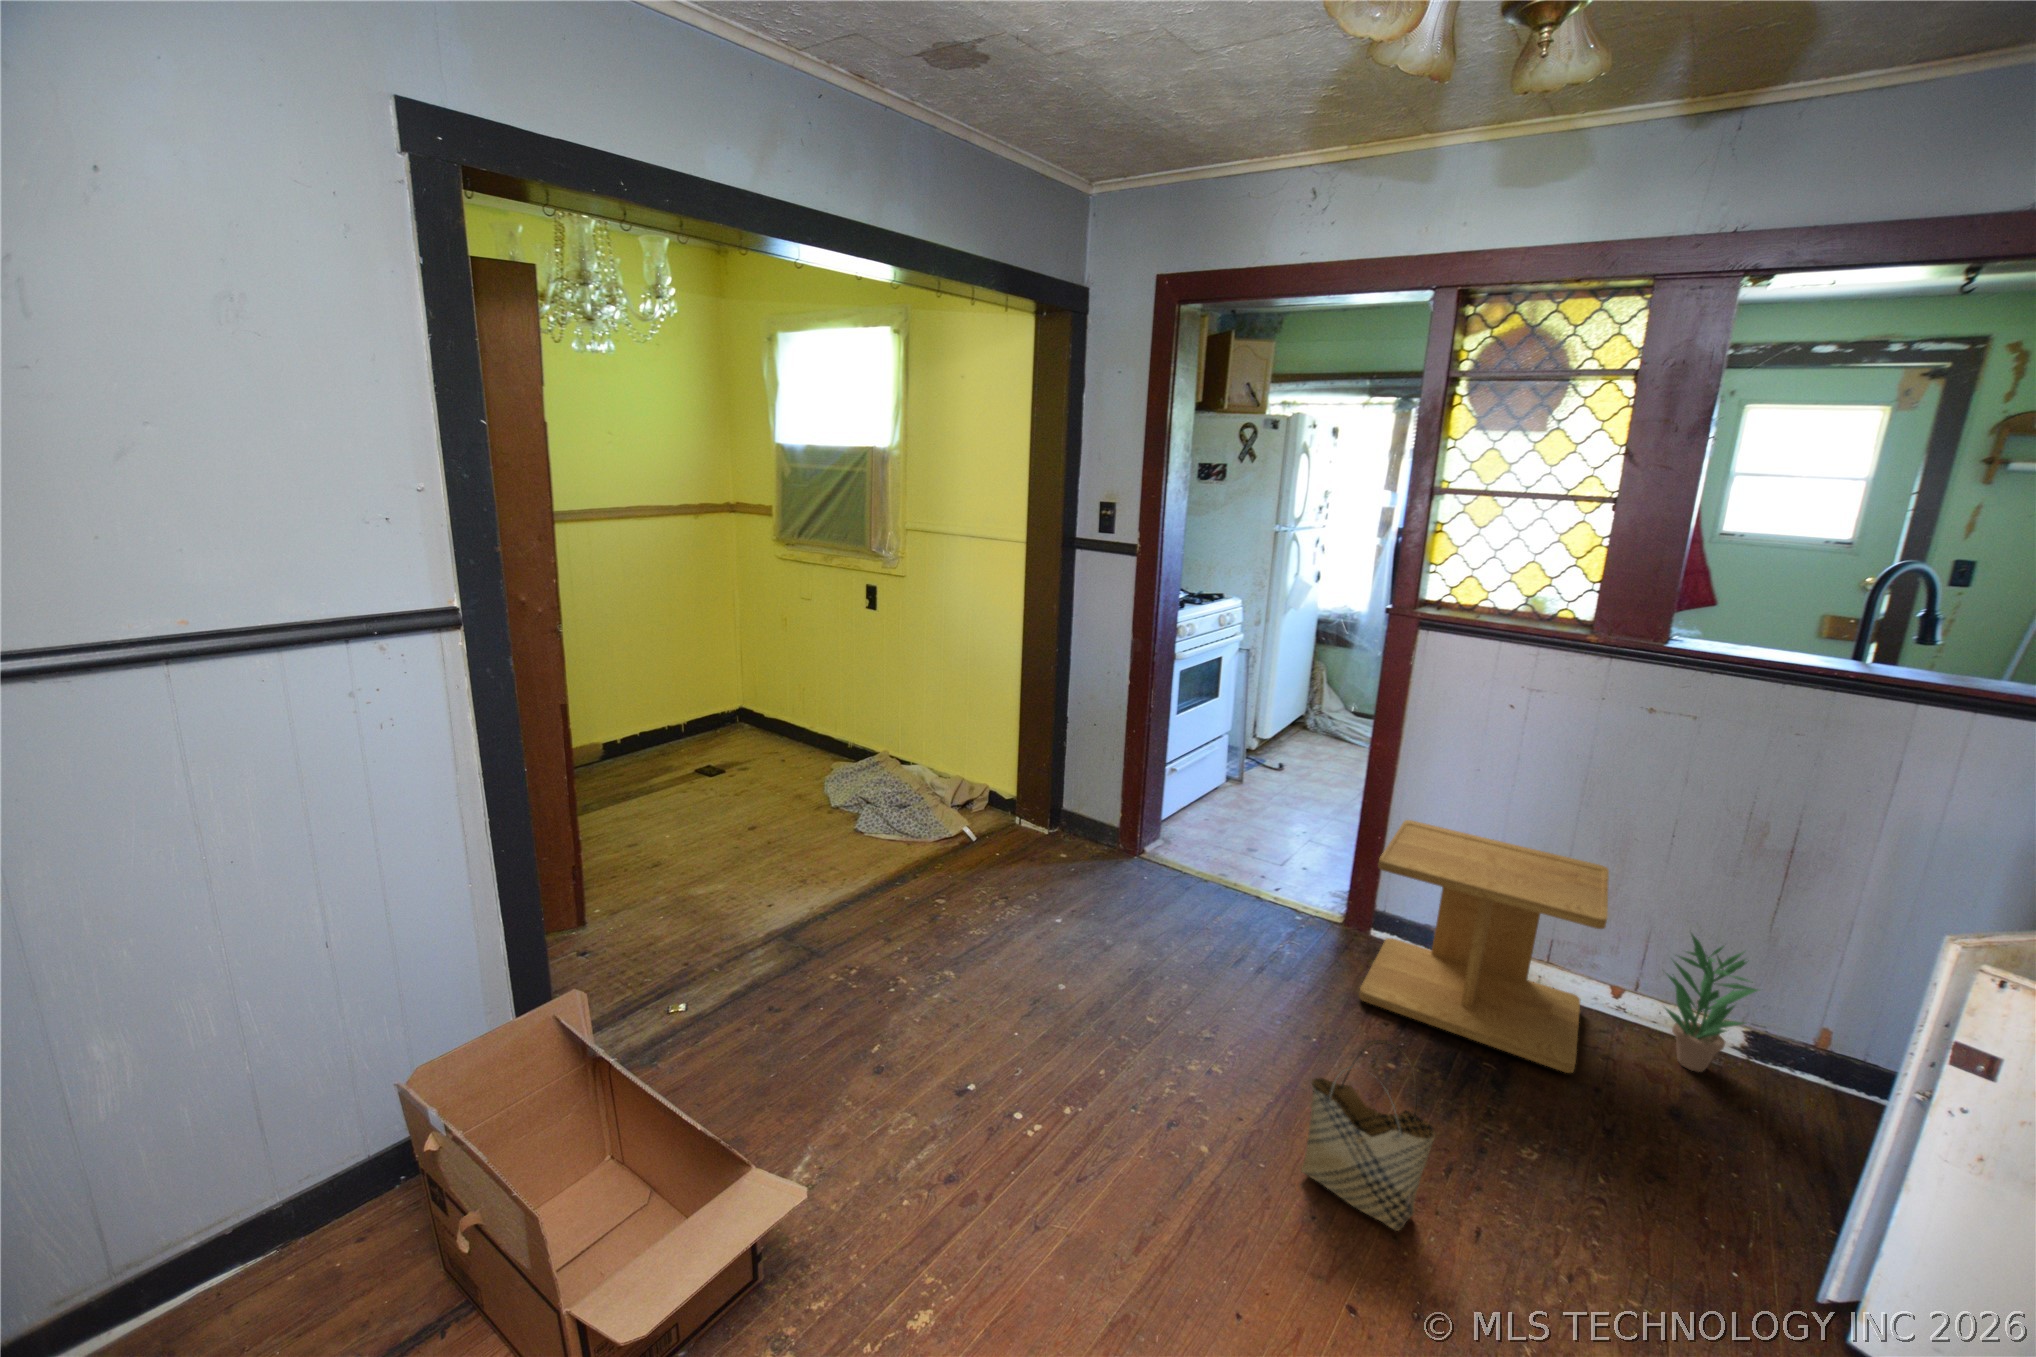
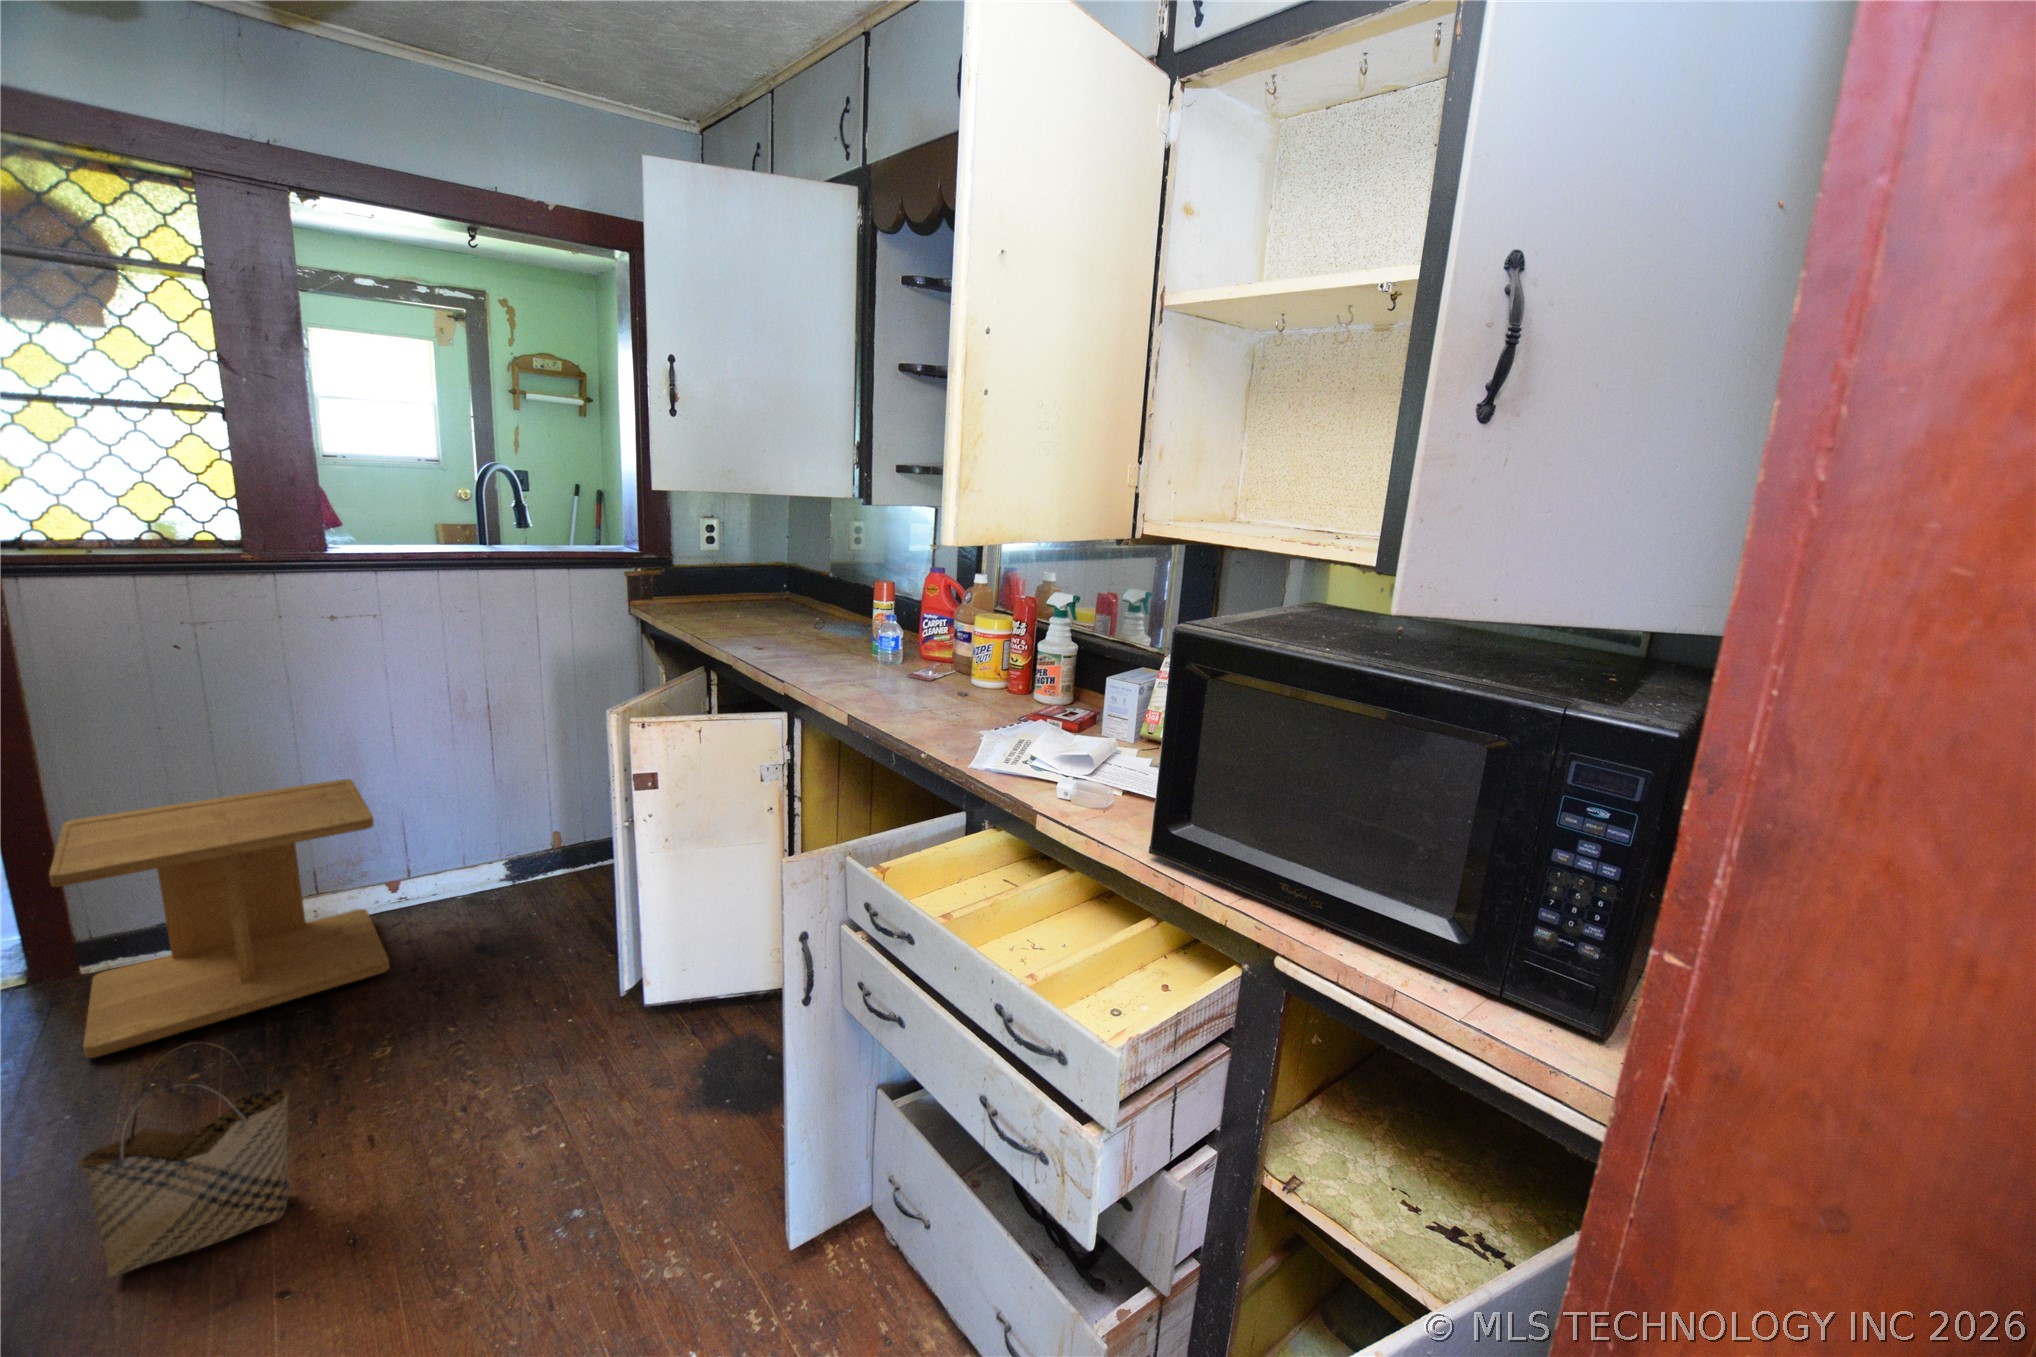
potted plant: present [1666,935,1758,1072] -> none [430,796,509,912]

